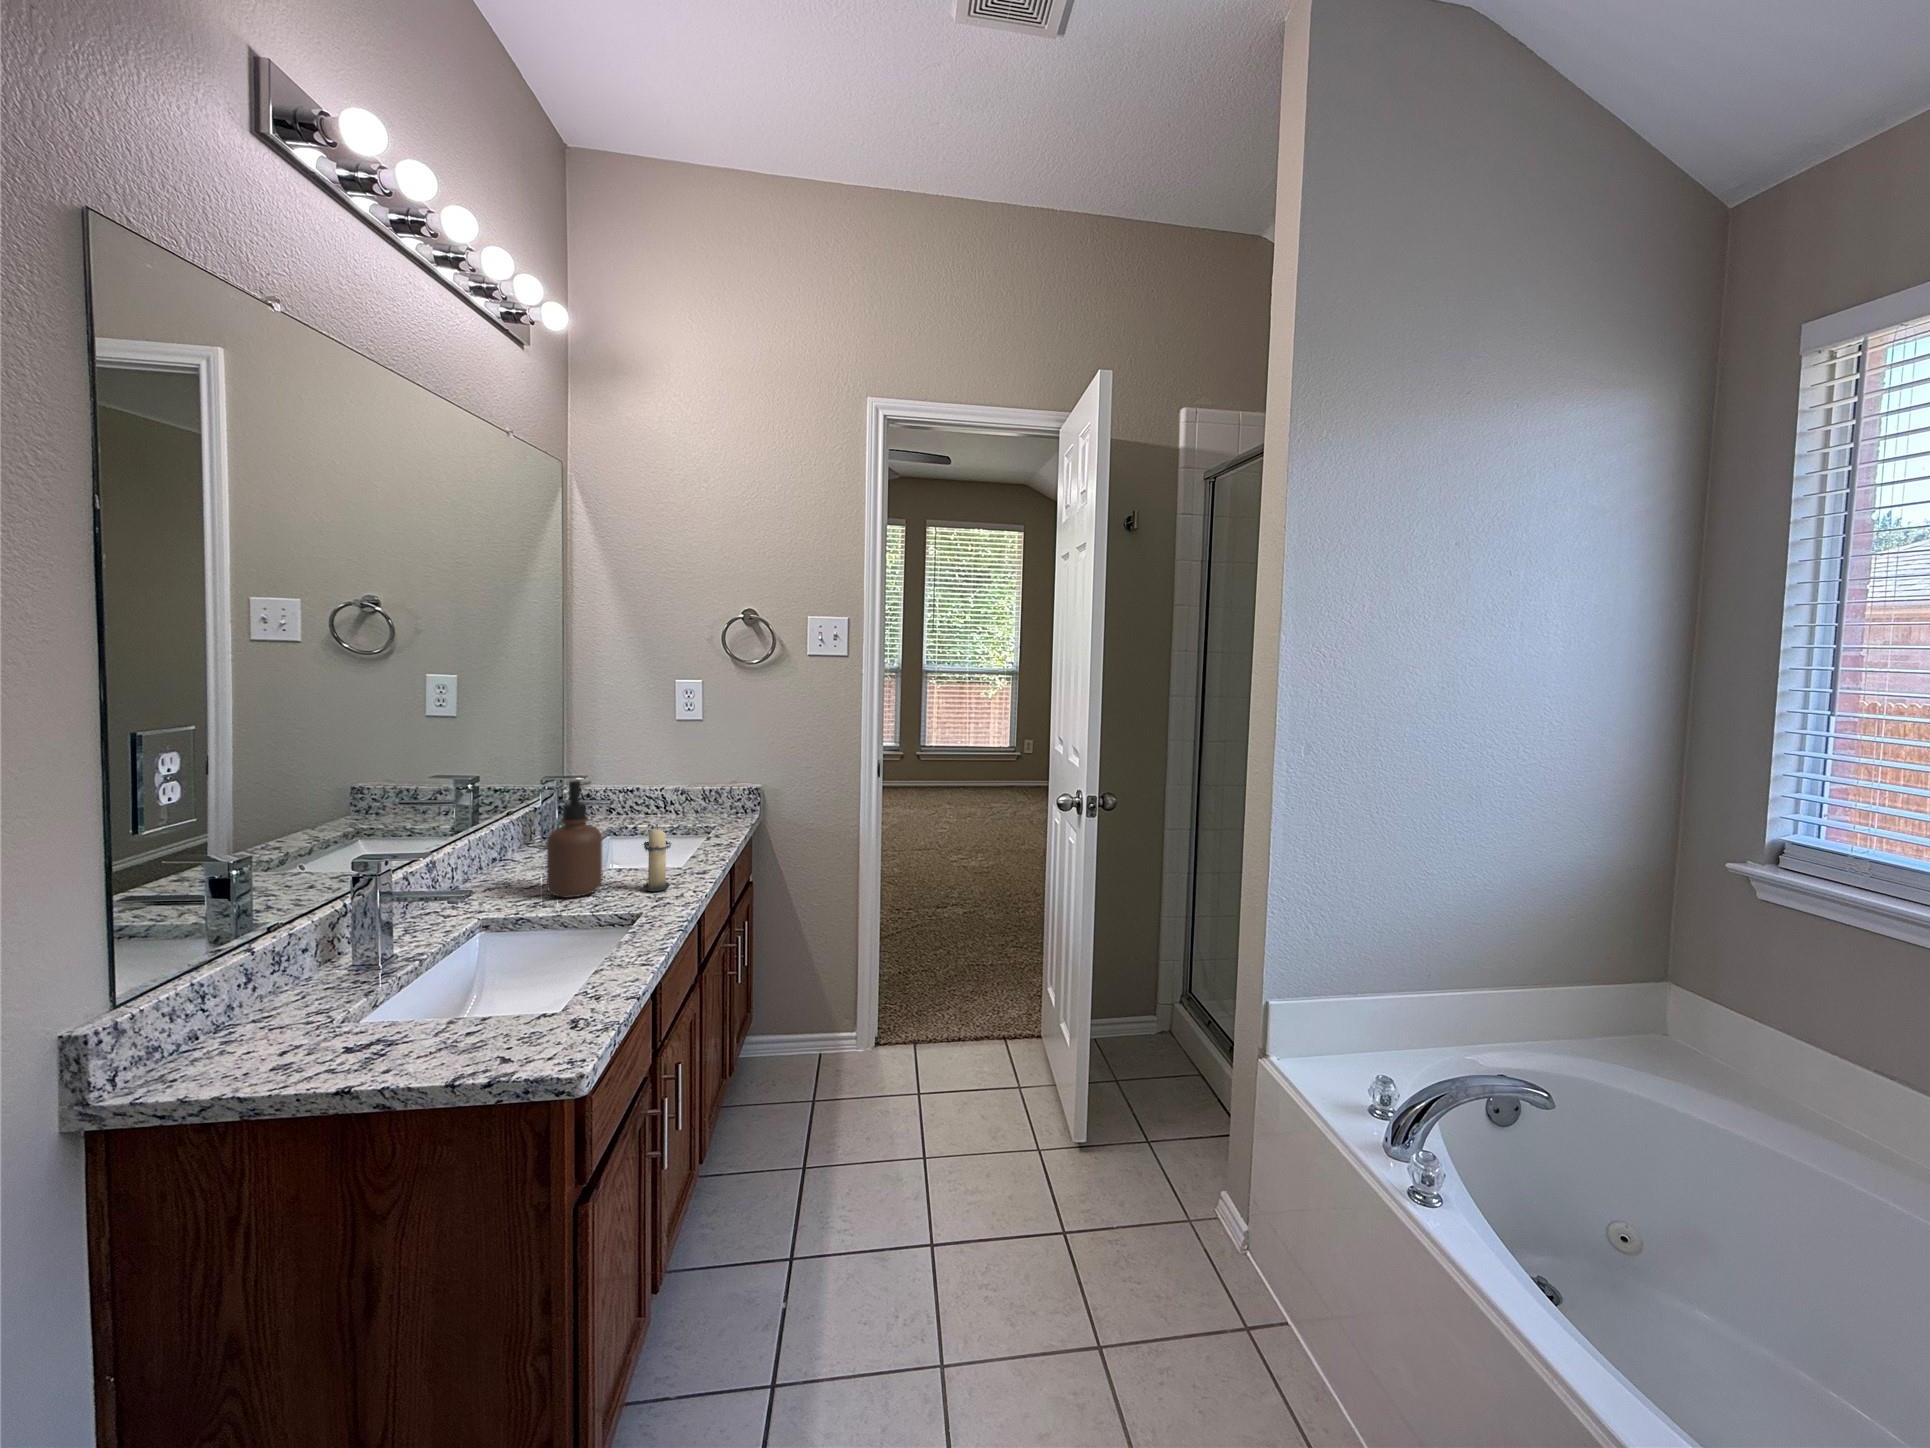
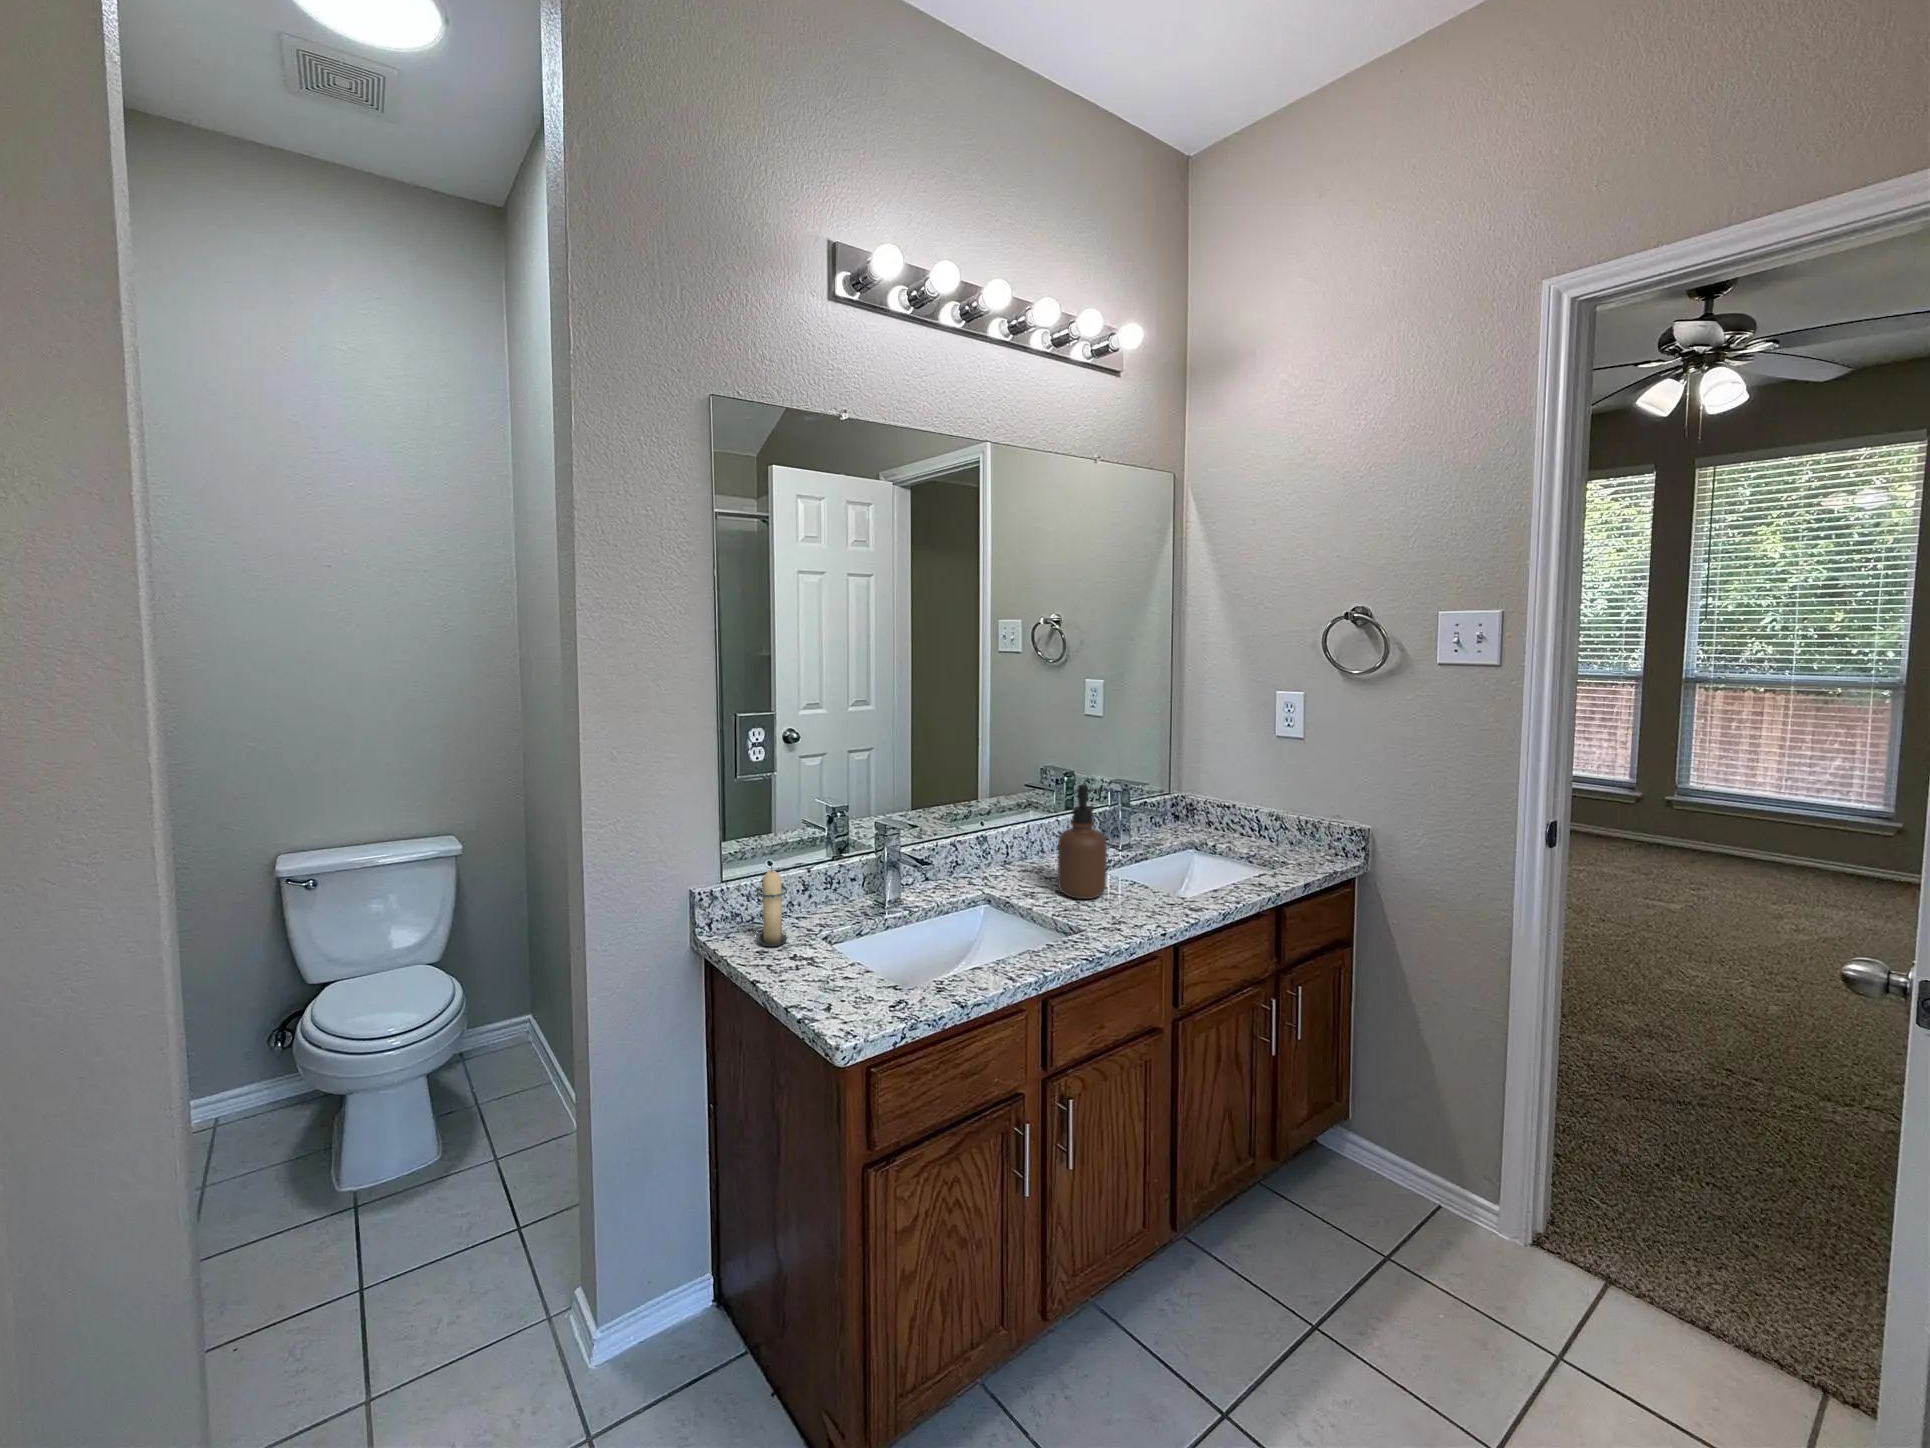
candle: present [643,824,671,891] -> present [756,865,788,946]

